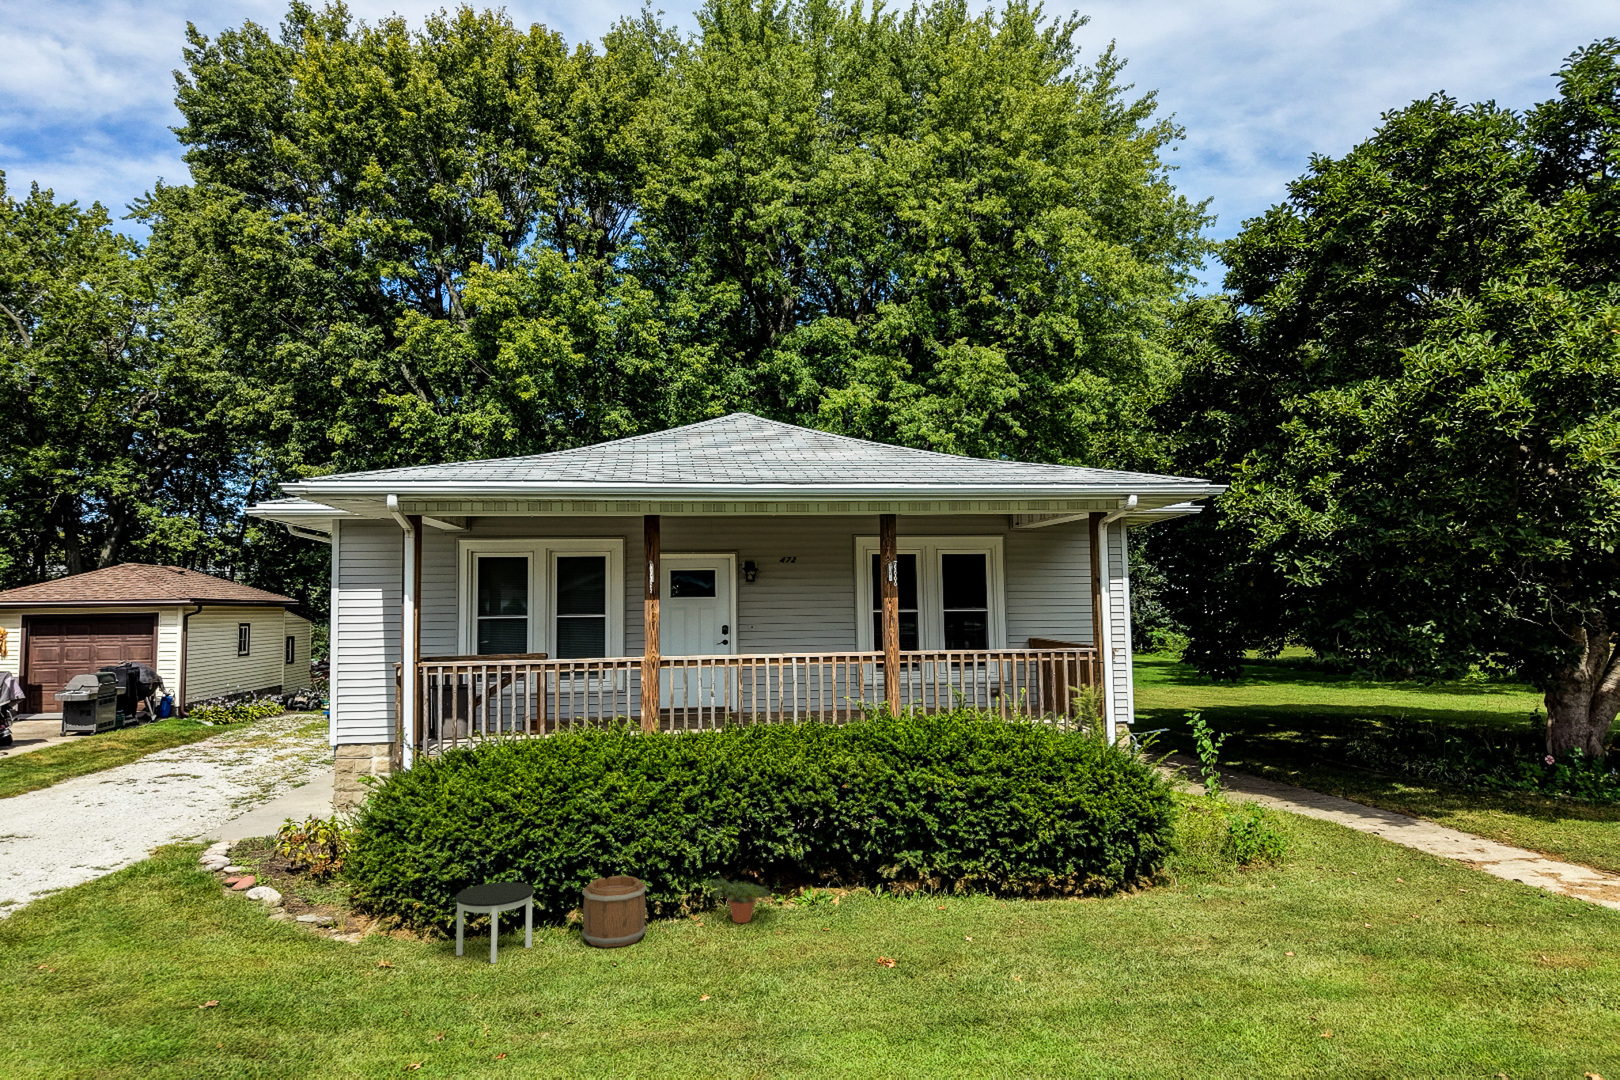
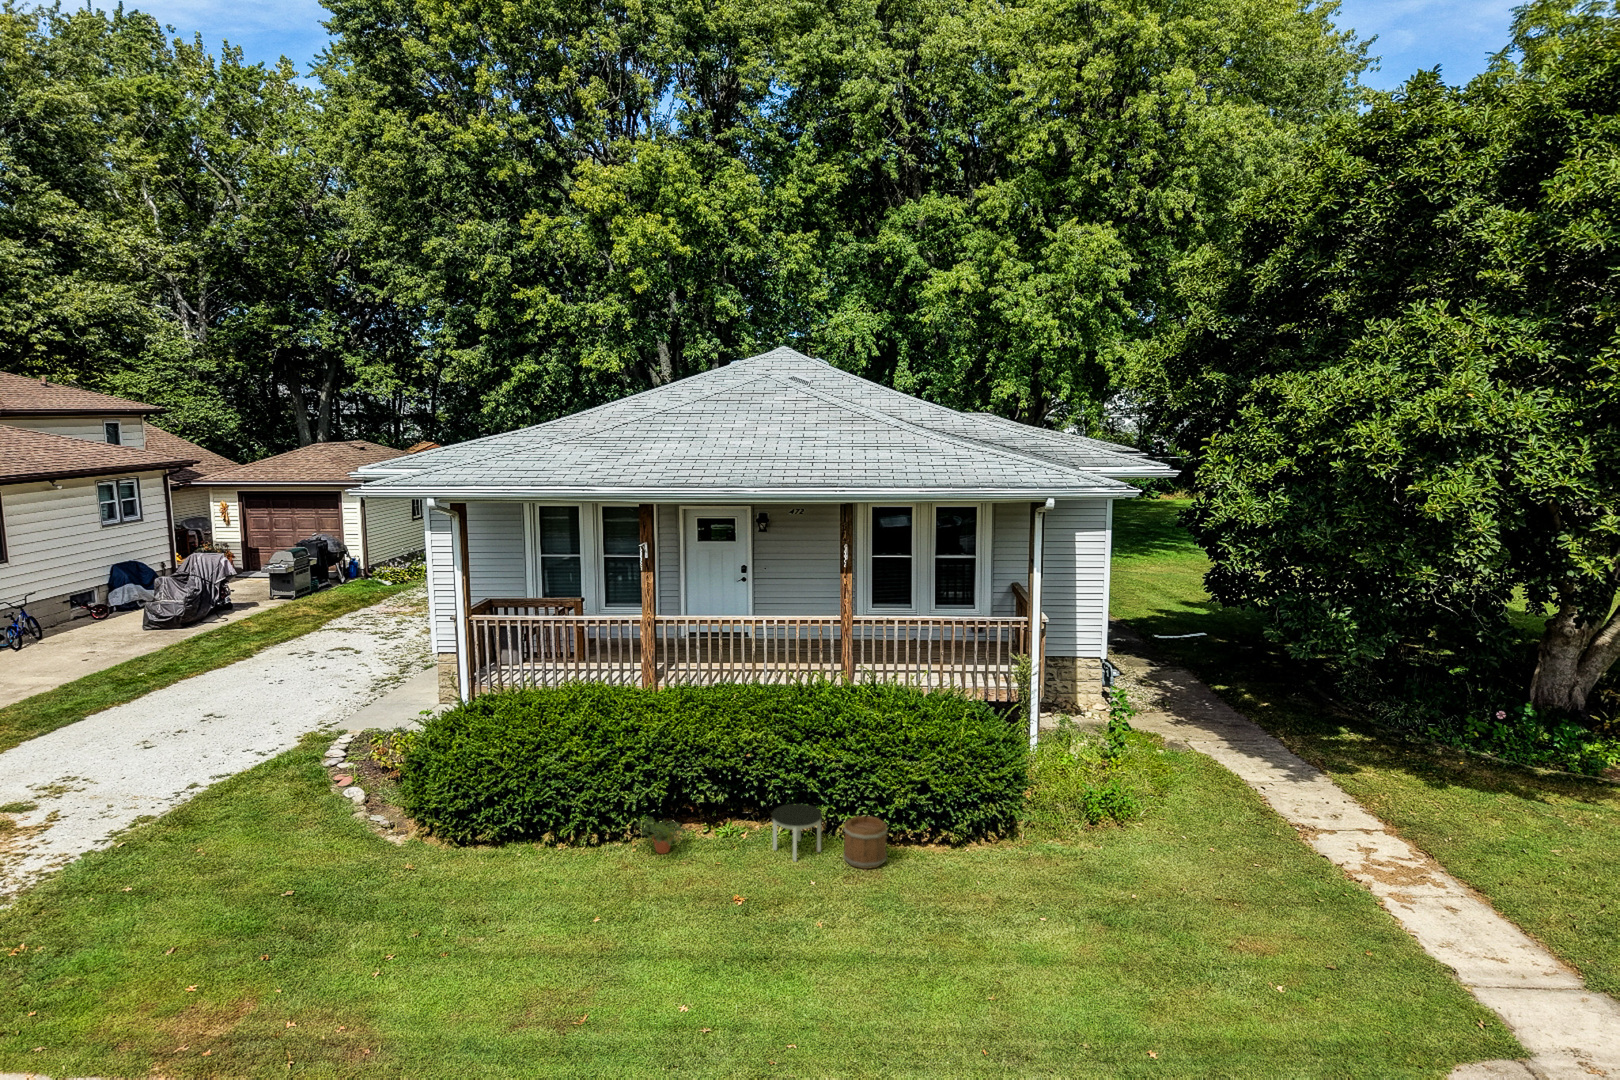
bucket: present [582,876,647,948] -> present [843,816,887,869]
round table: present [456,882,534,963] -> present [772,804,822,861]

